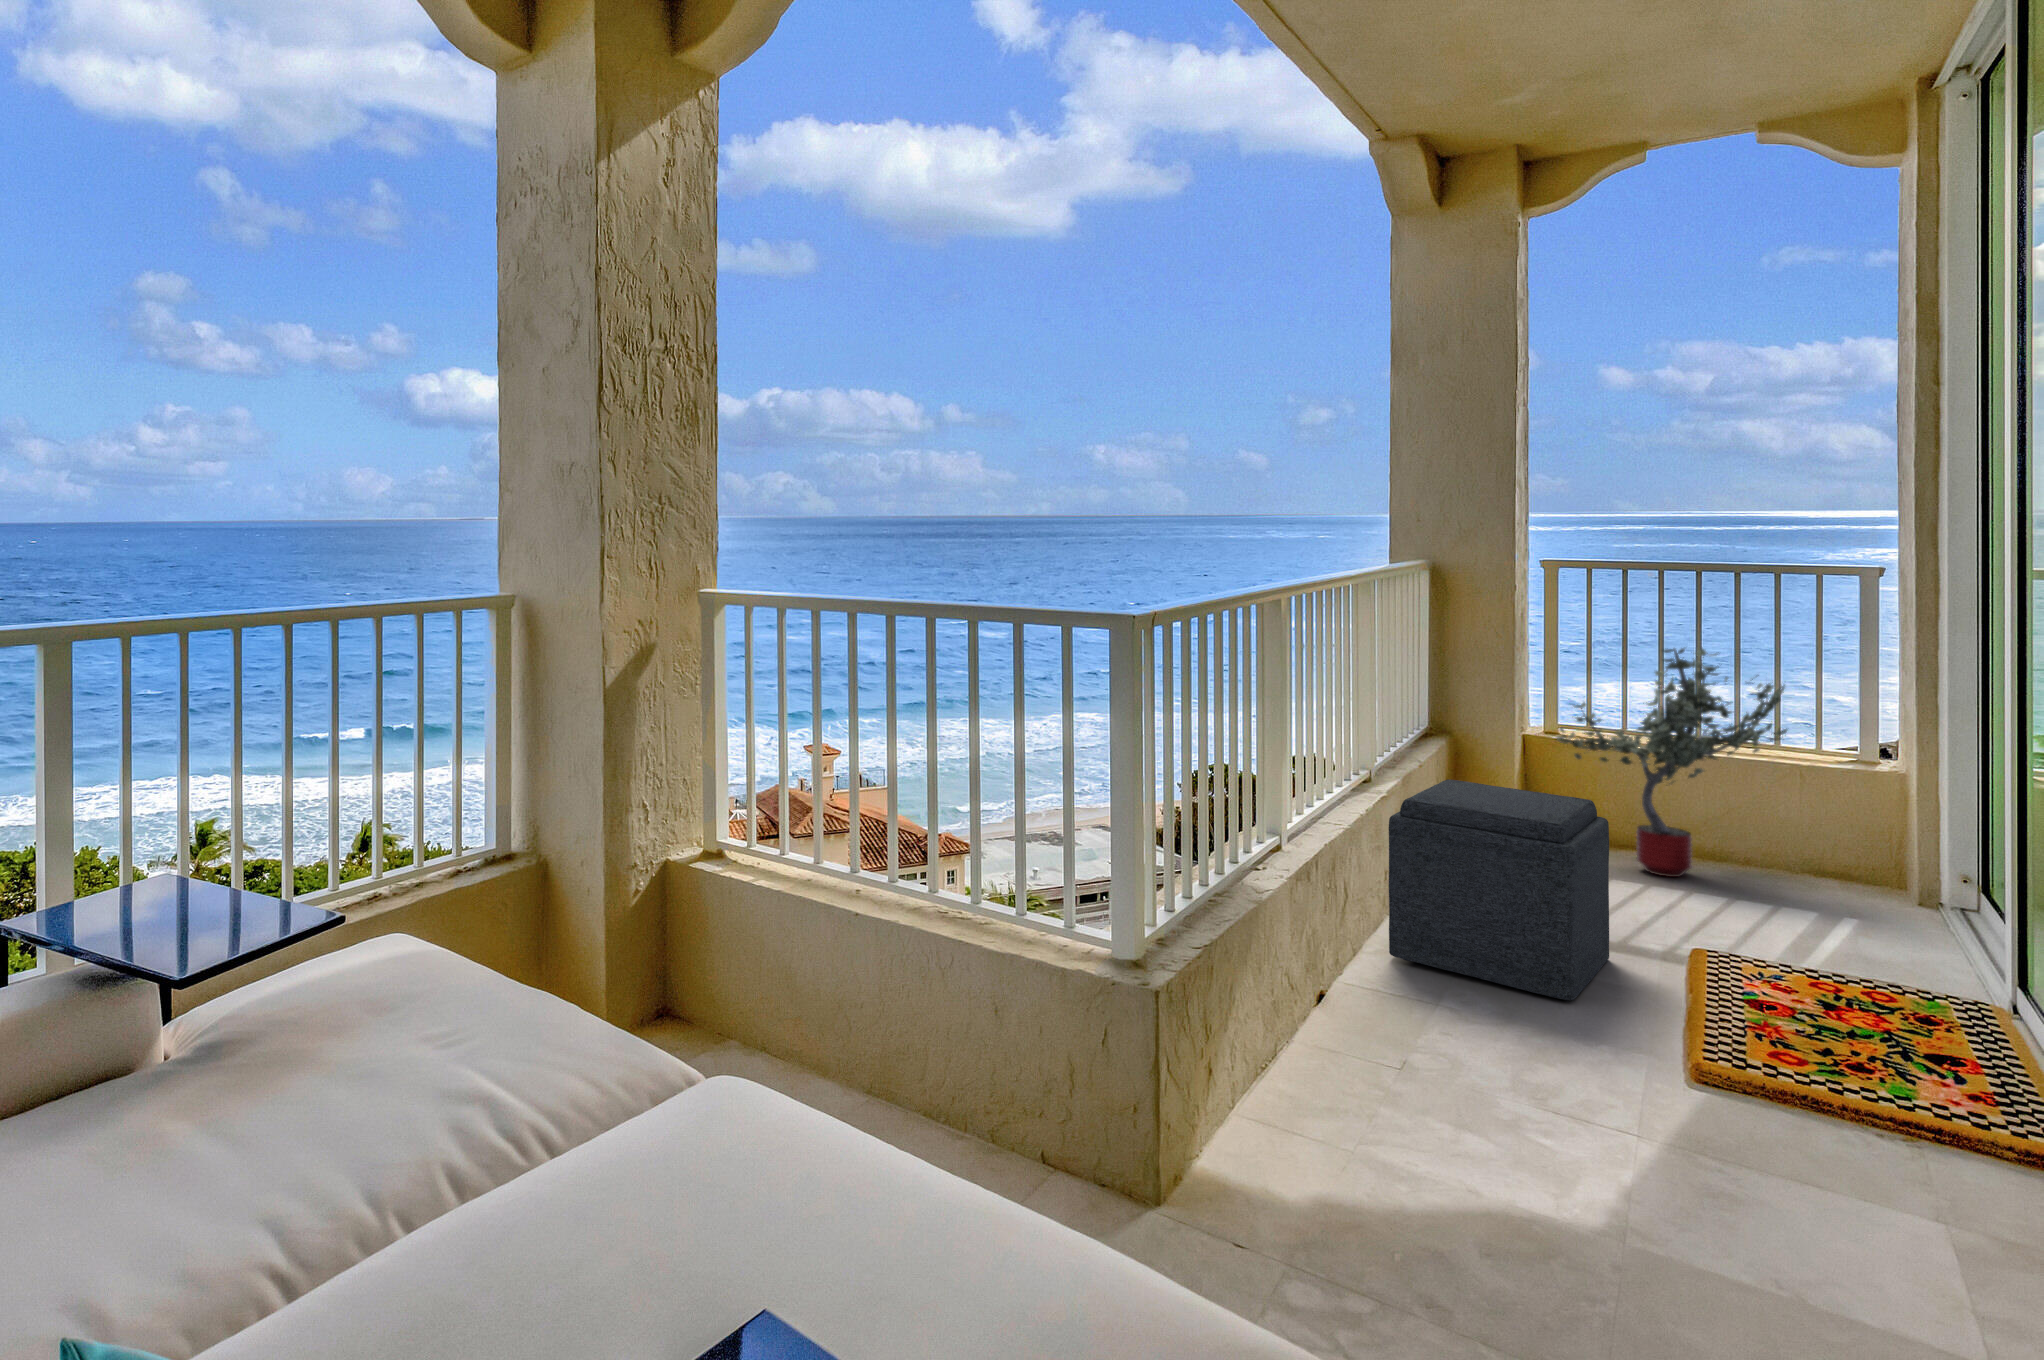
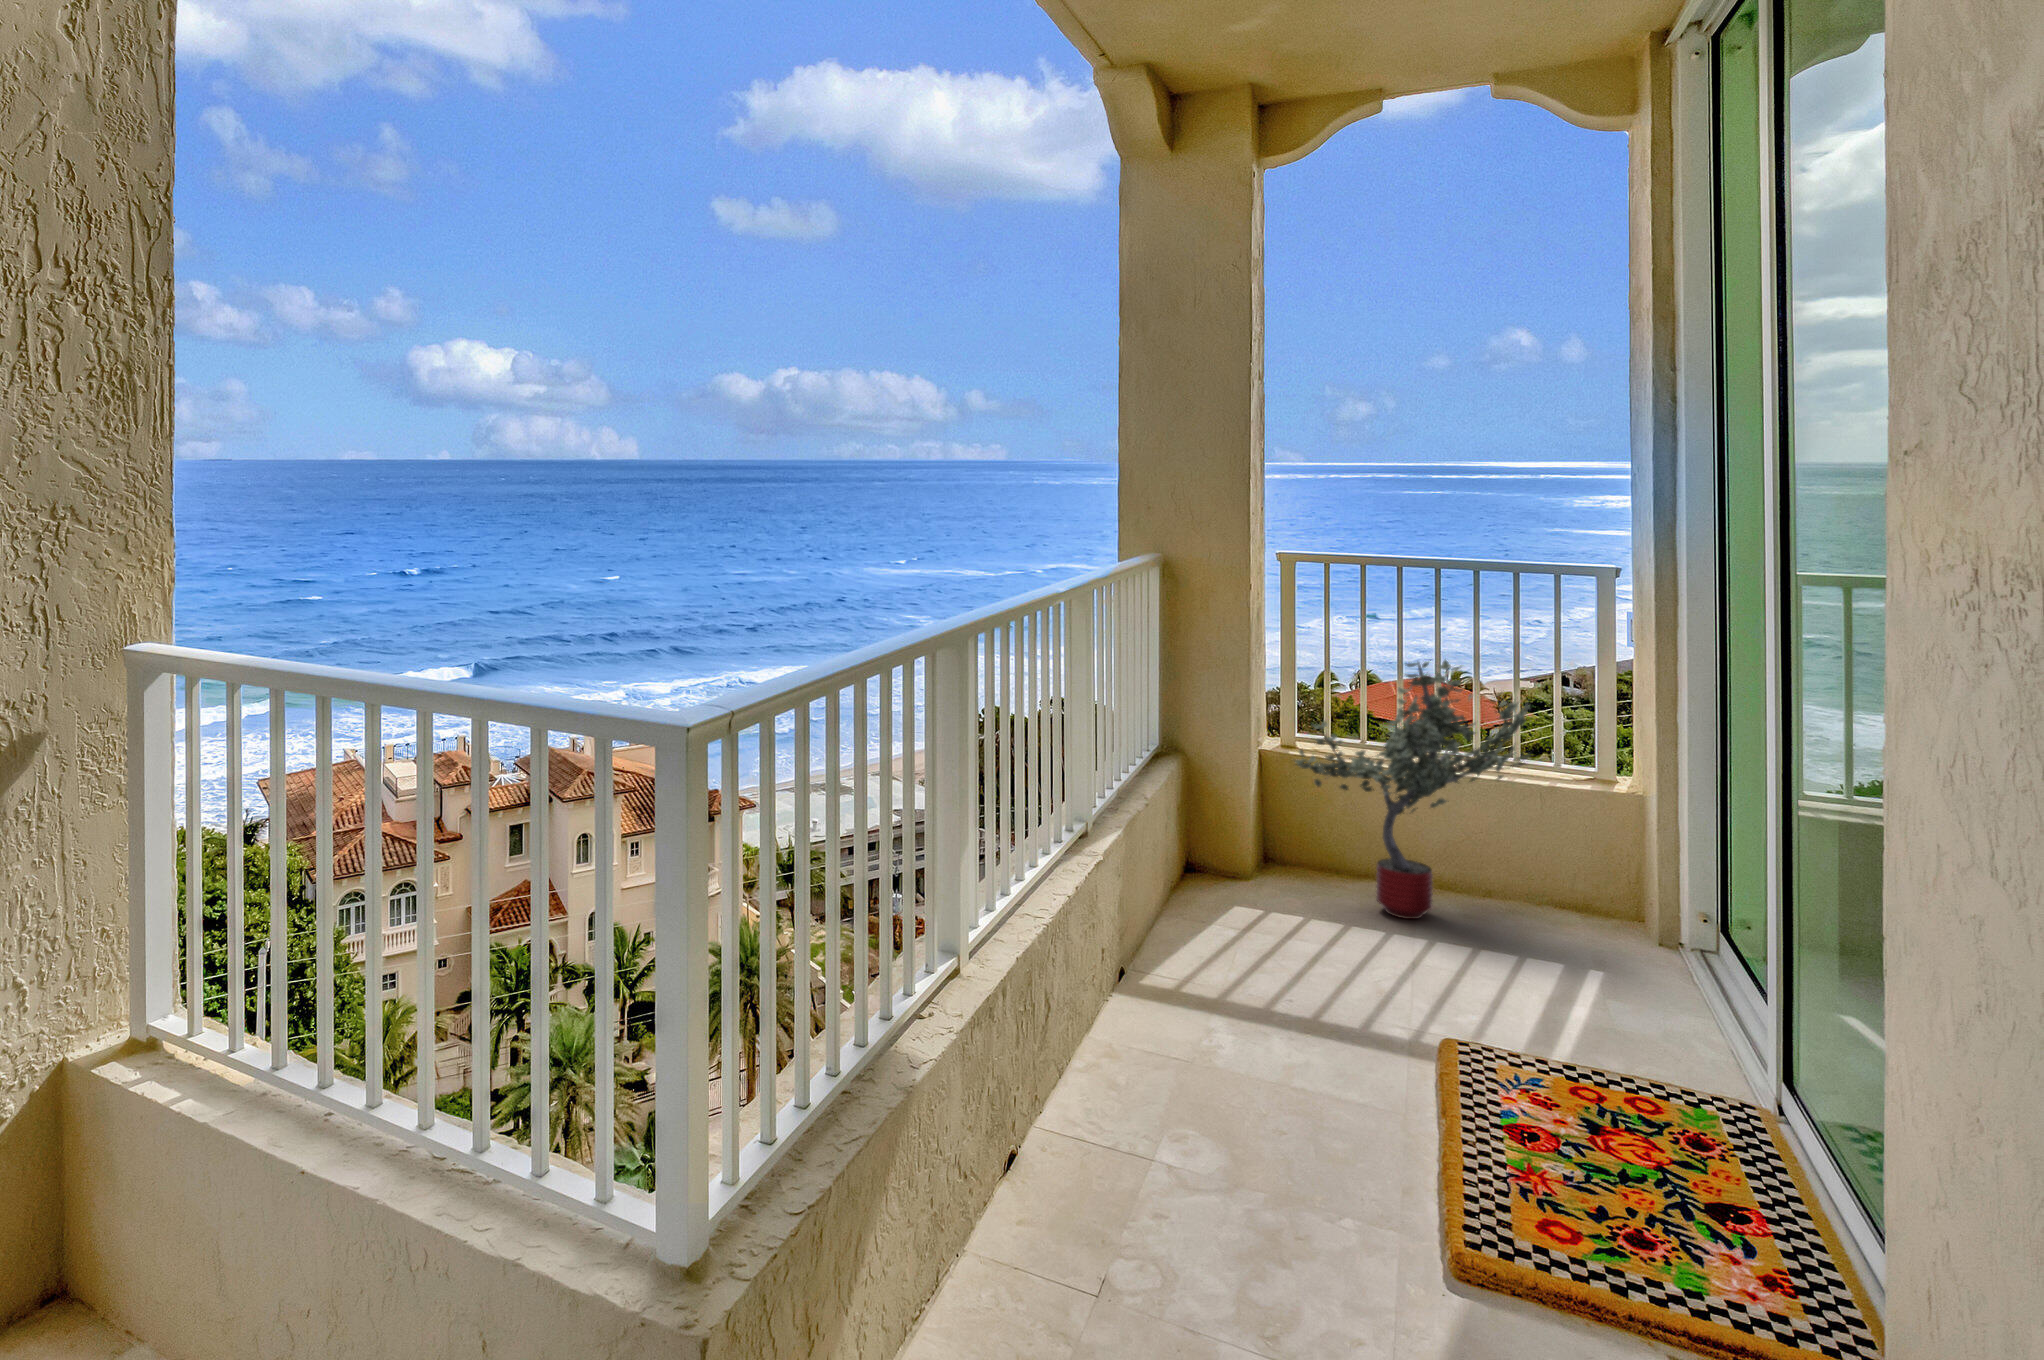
ottoman: present [1389,779,1609,1000] -> none [1101,841,1351,1139]

